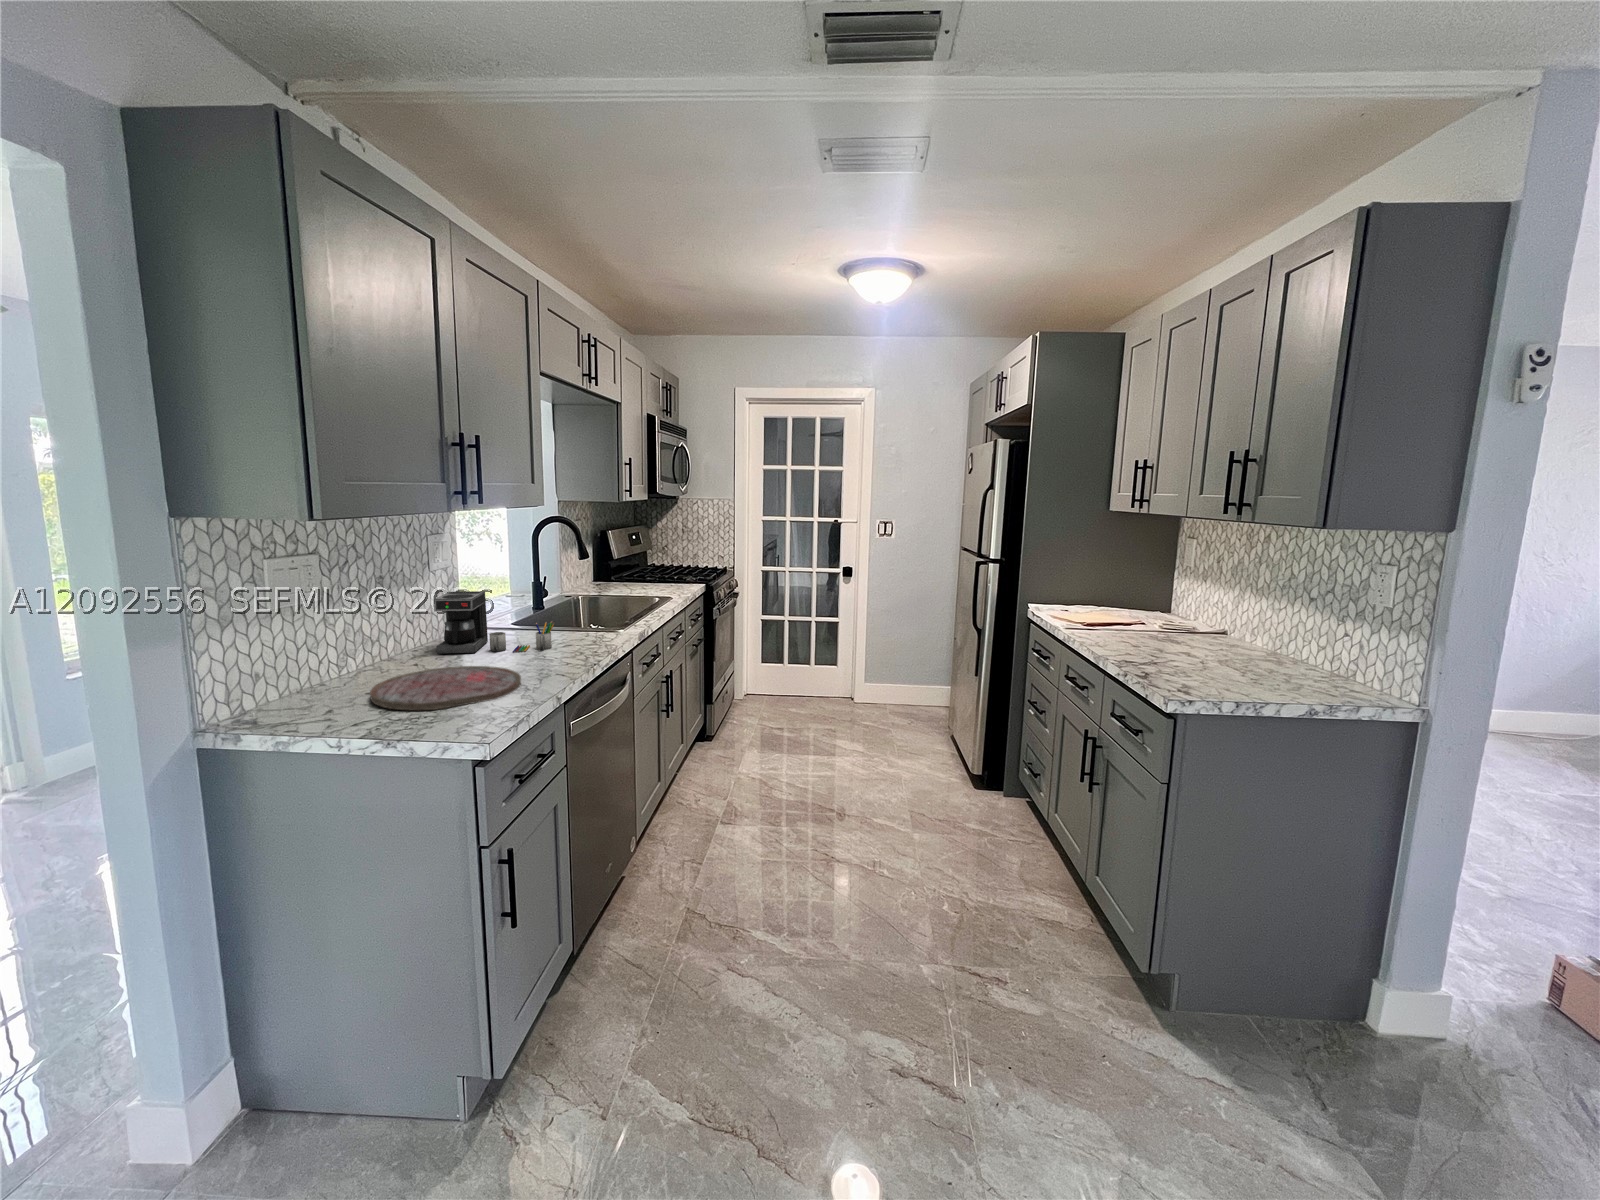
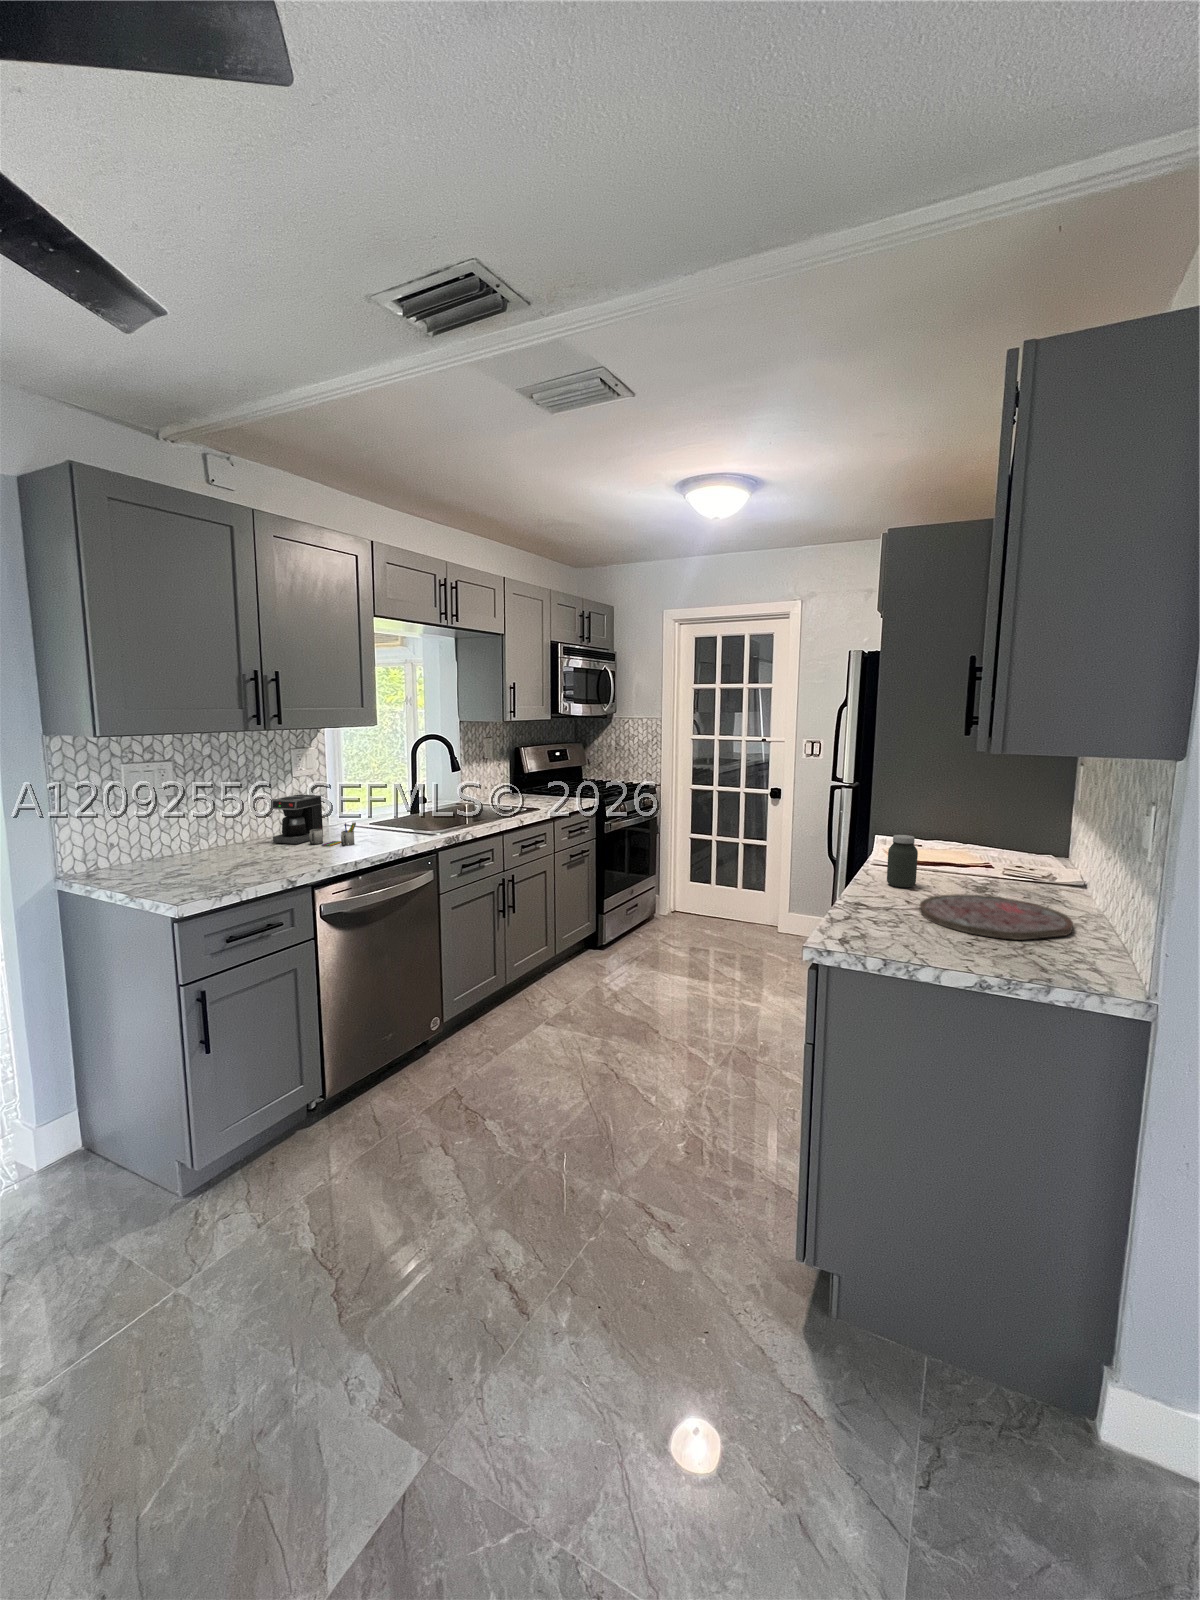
jar: none [1108,599,1135,643] -> present [887,835,918,888]
cutting board: present [370,666,521,711] -> present [920,894,1073,940]

